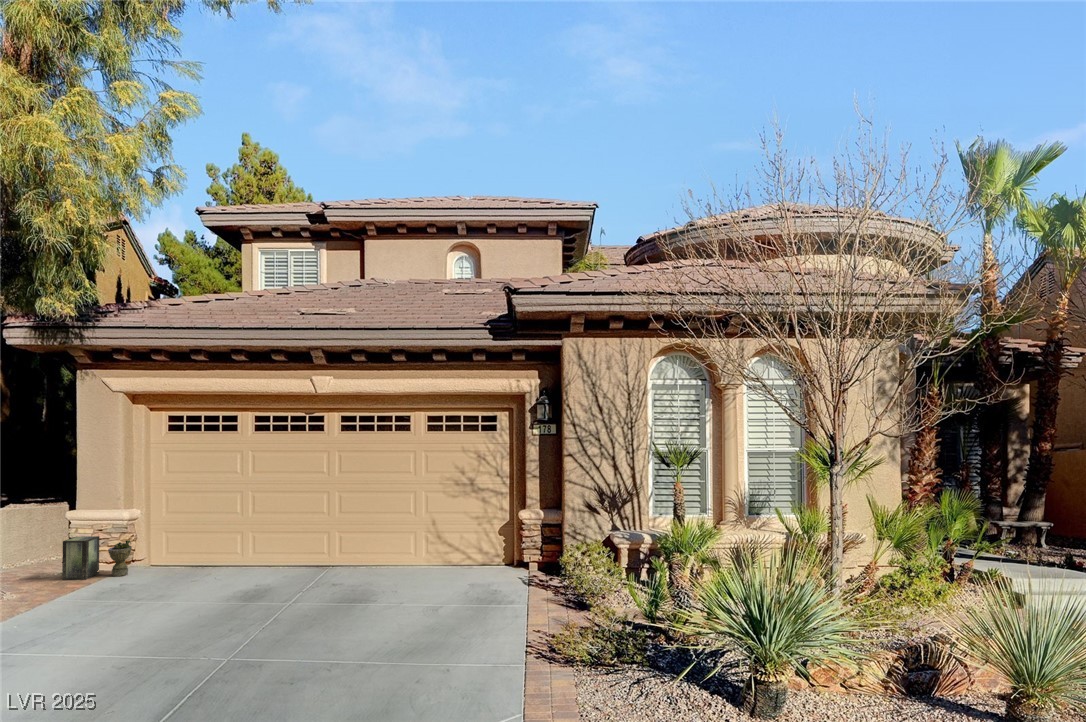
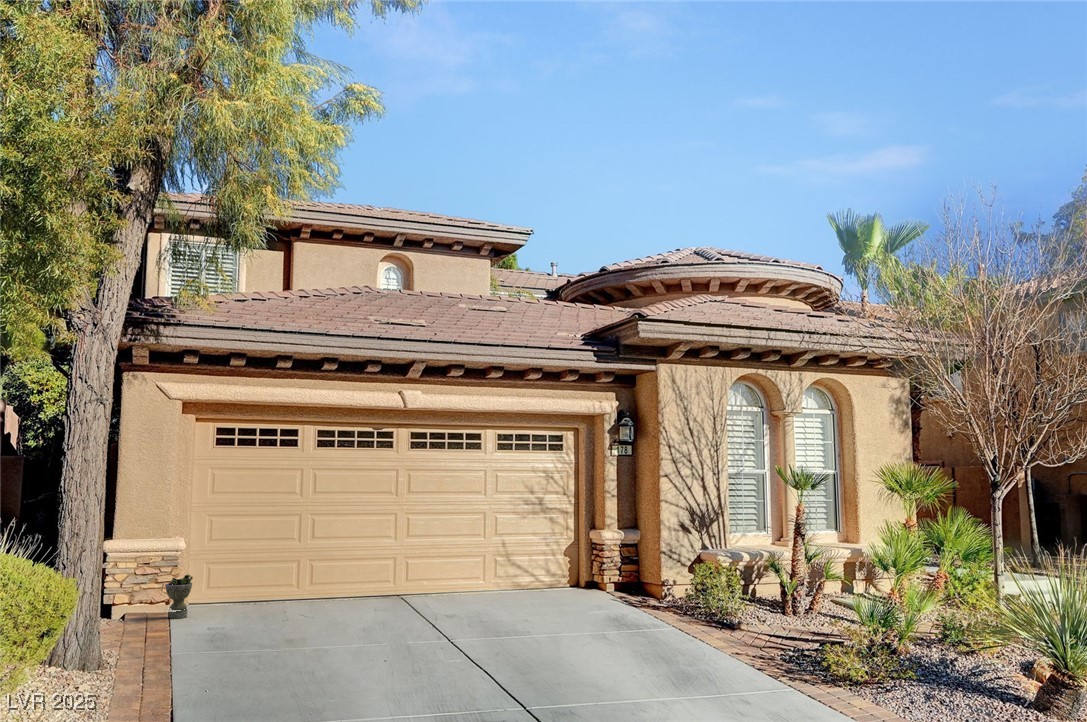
storage box: present [62,536,99,580] -> none [114,571,149,624]

